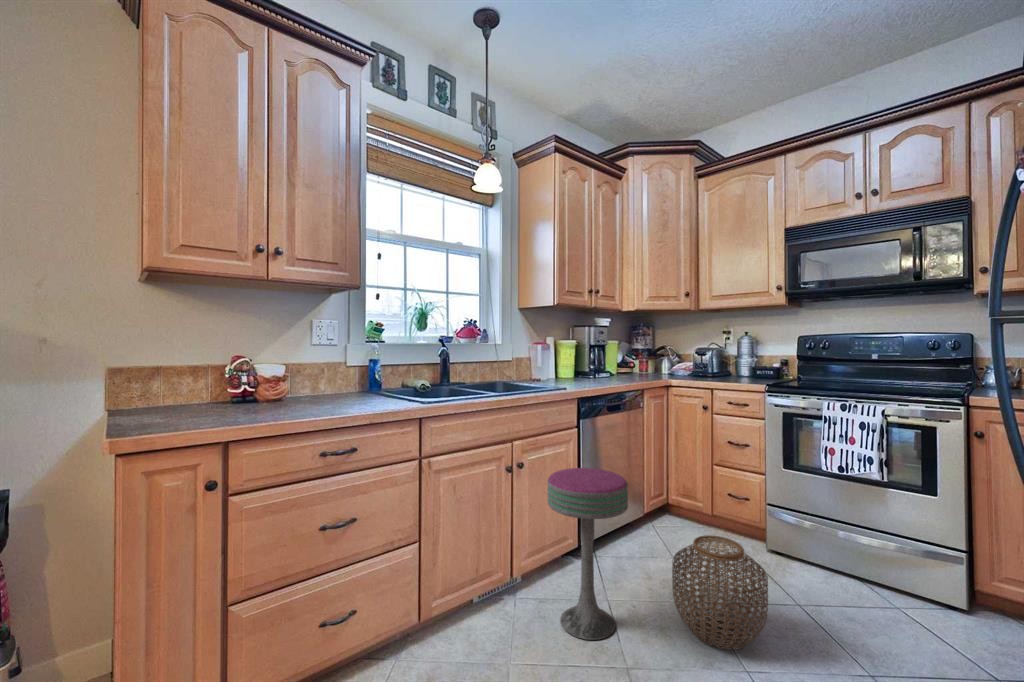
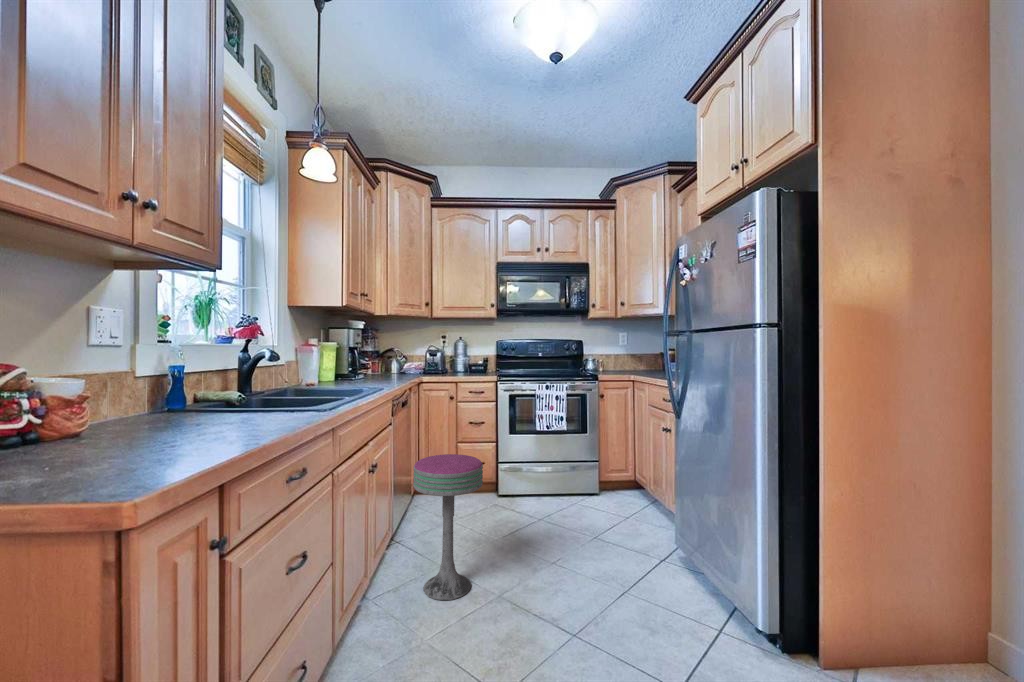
woven basket: present [672,535,768,650] -> none [494,485,556,562]

